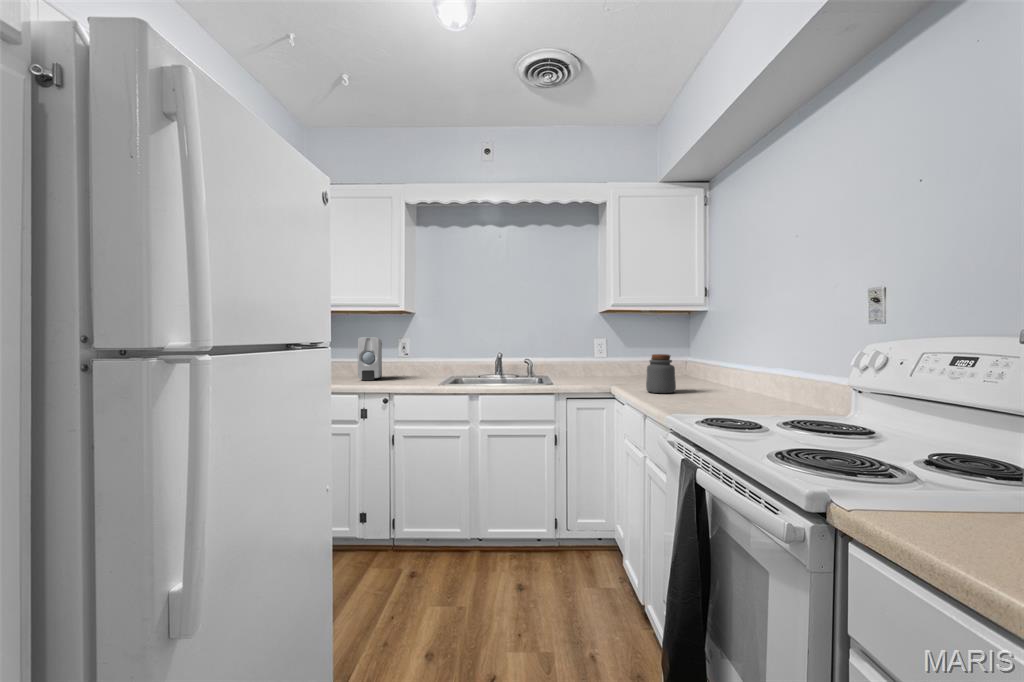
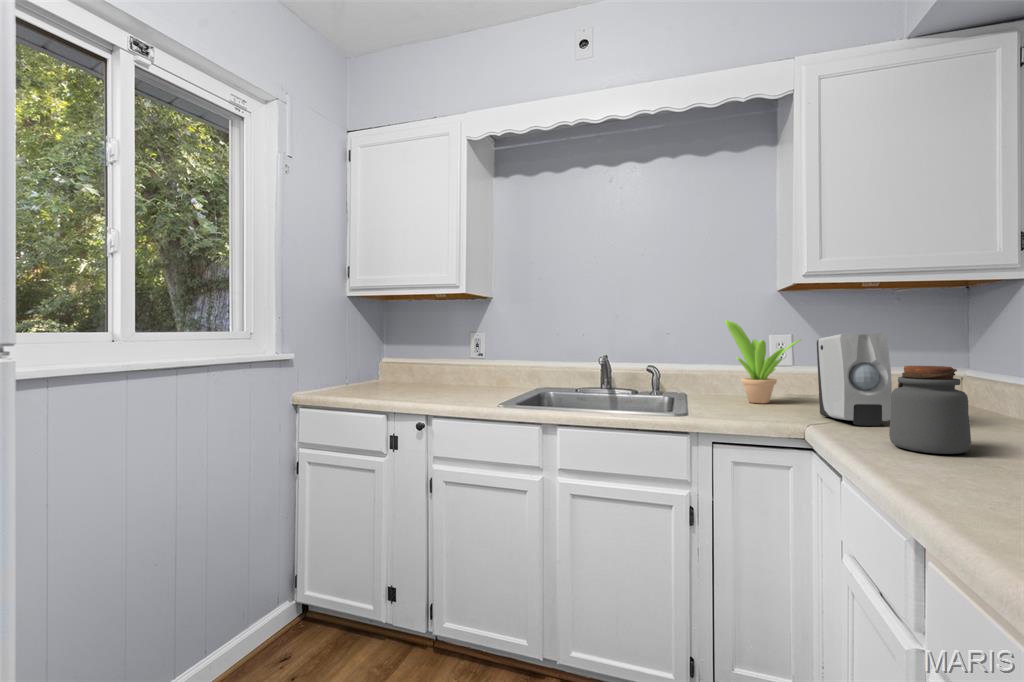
potted plant: none [571,331,611,379] -> present [725,320,800,403]
soap dispenser: present [358,337,382,380] -> present [817,333,892,426]

